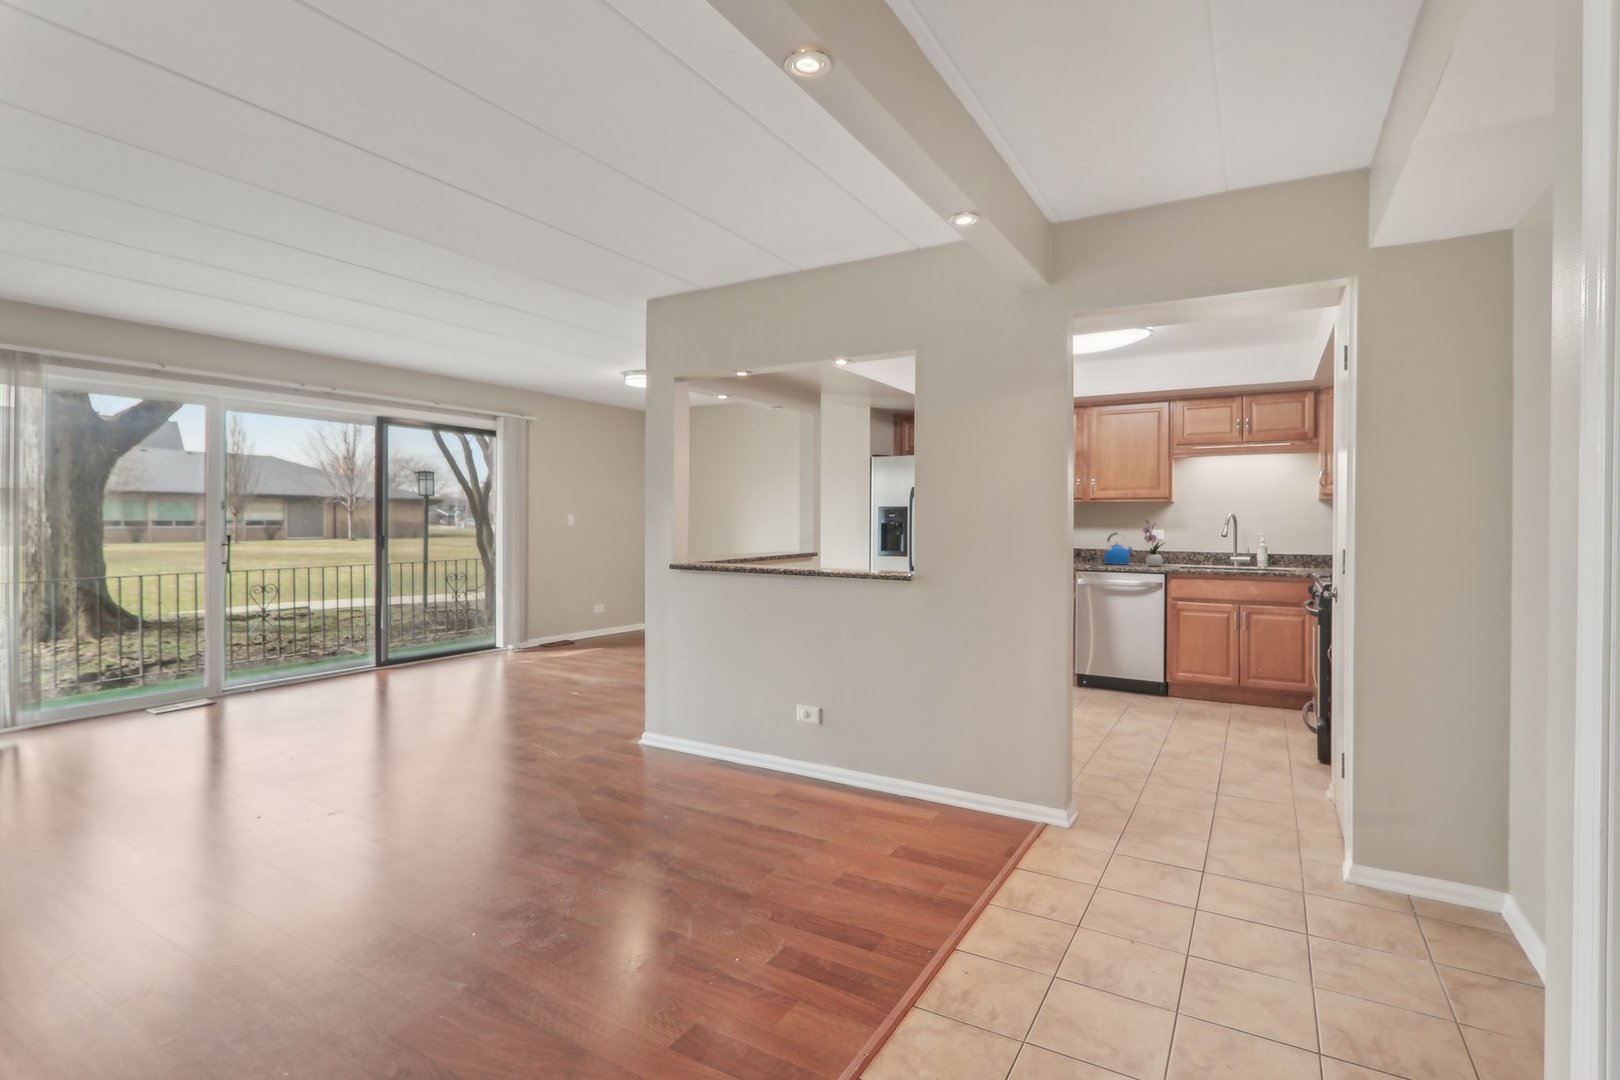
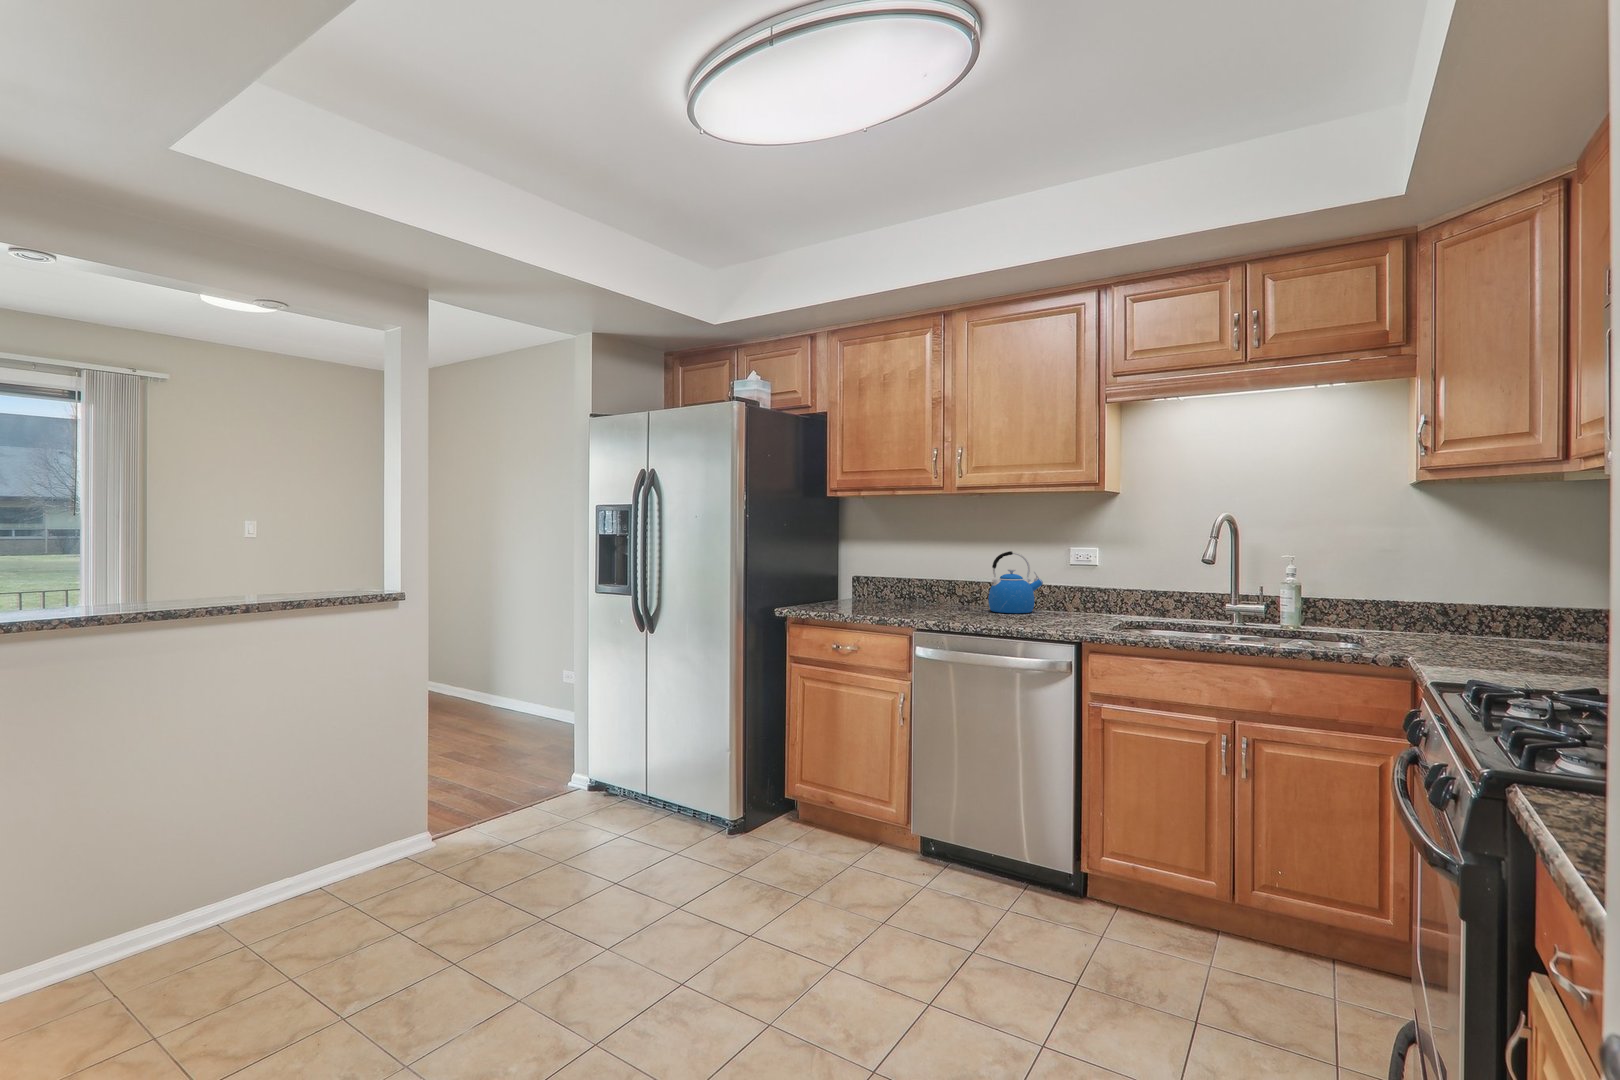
flower arrangement: present [1143,520,1164,566] -> none [1048,527,1093,621]

